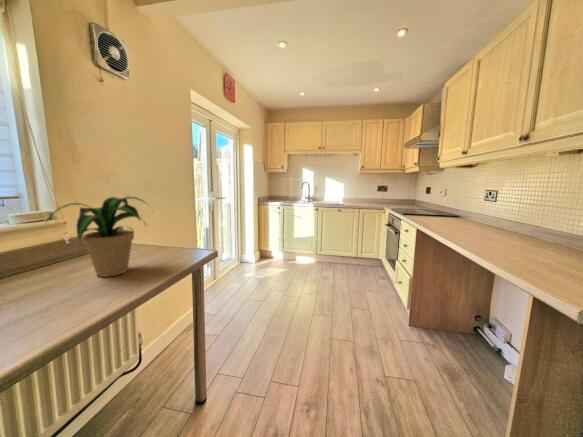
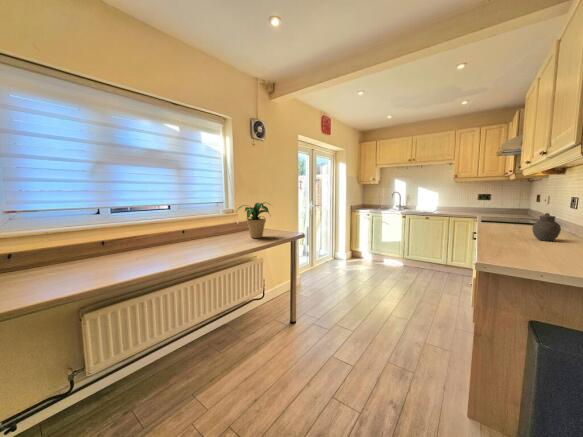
jar: none [501,208,533,241] -> present [532,213,561,241]

